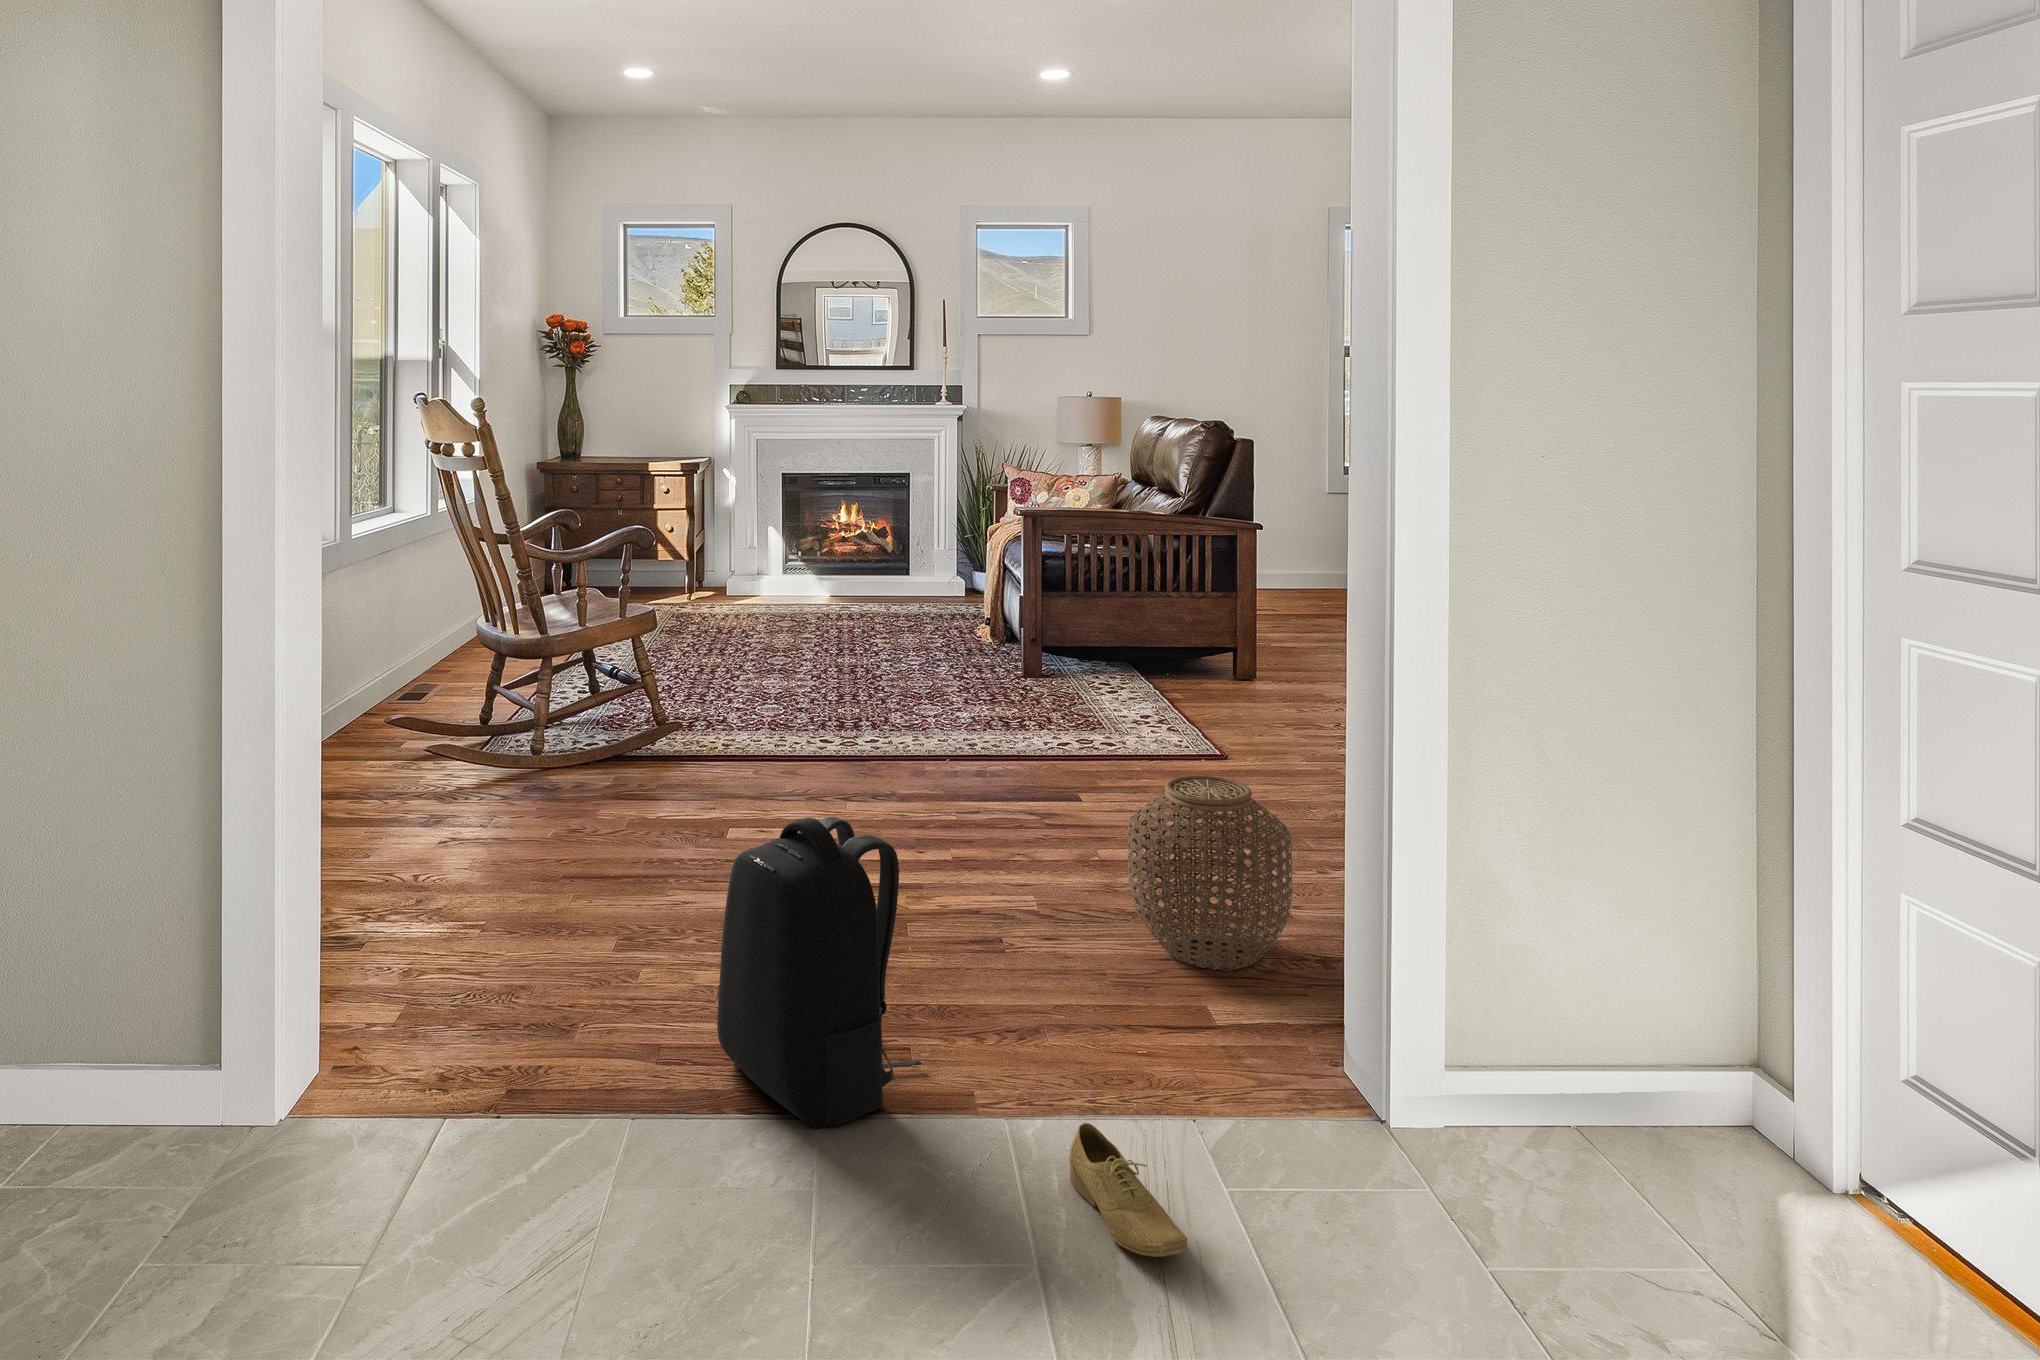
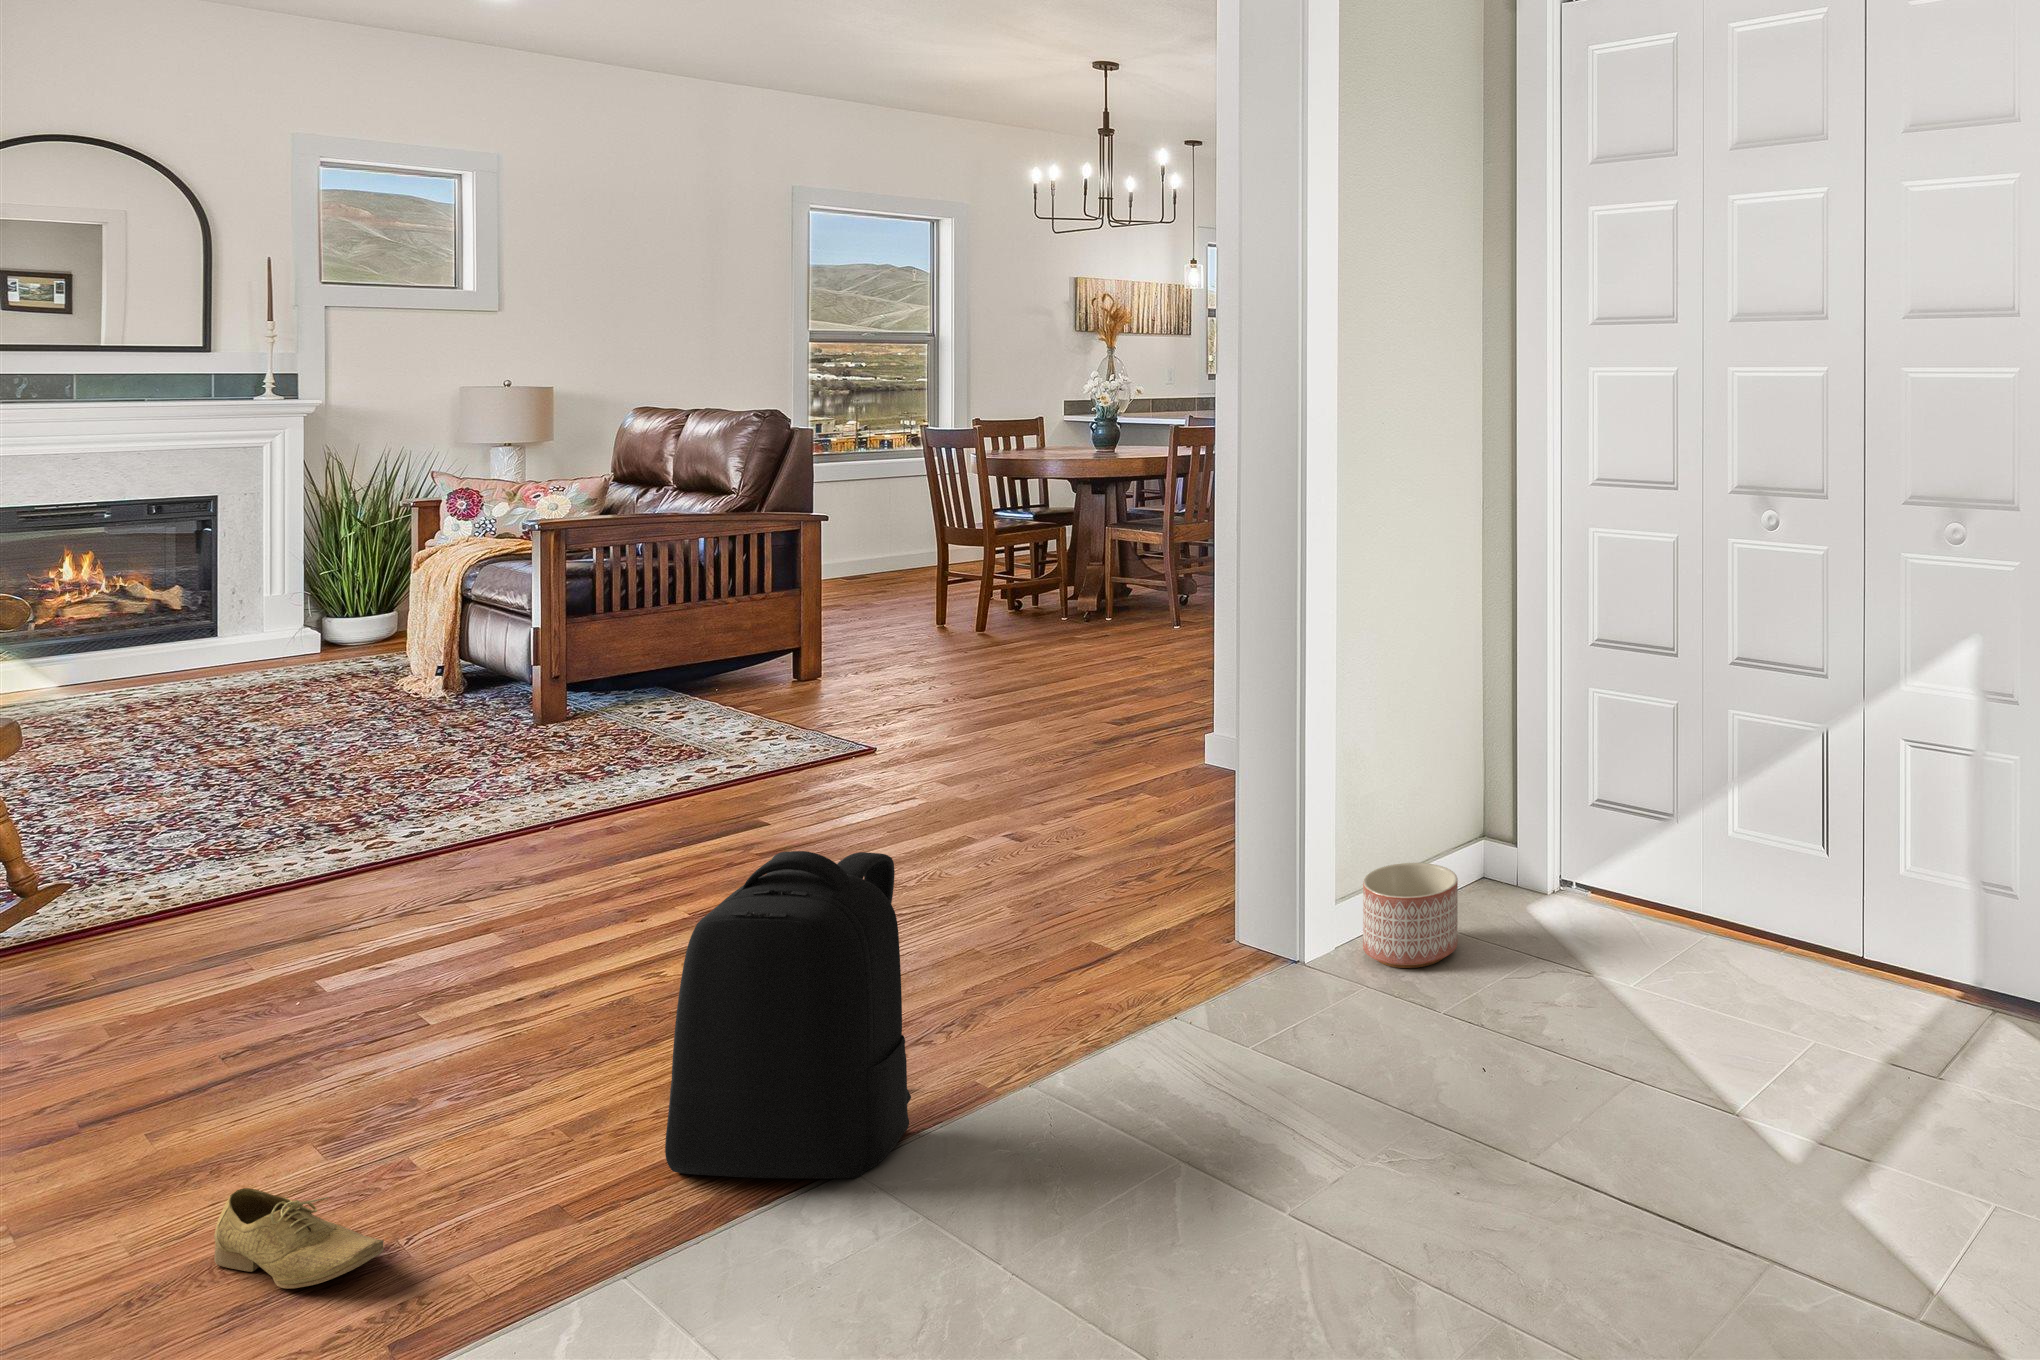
woven basket: present [1128,776,1292,970] -> none [971,735,1130,917]
planter: none [1454,1051,1596,1209] -> present [1363,863,1458,968]
shoe: present [1069,1123,1187,1257] -> present [214,1188,384,1289]

